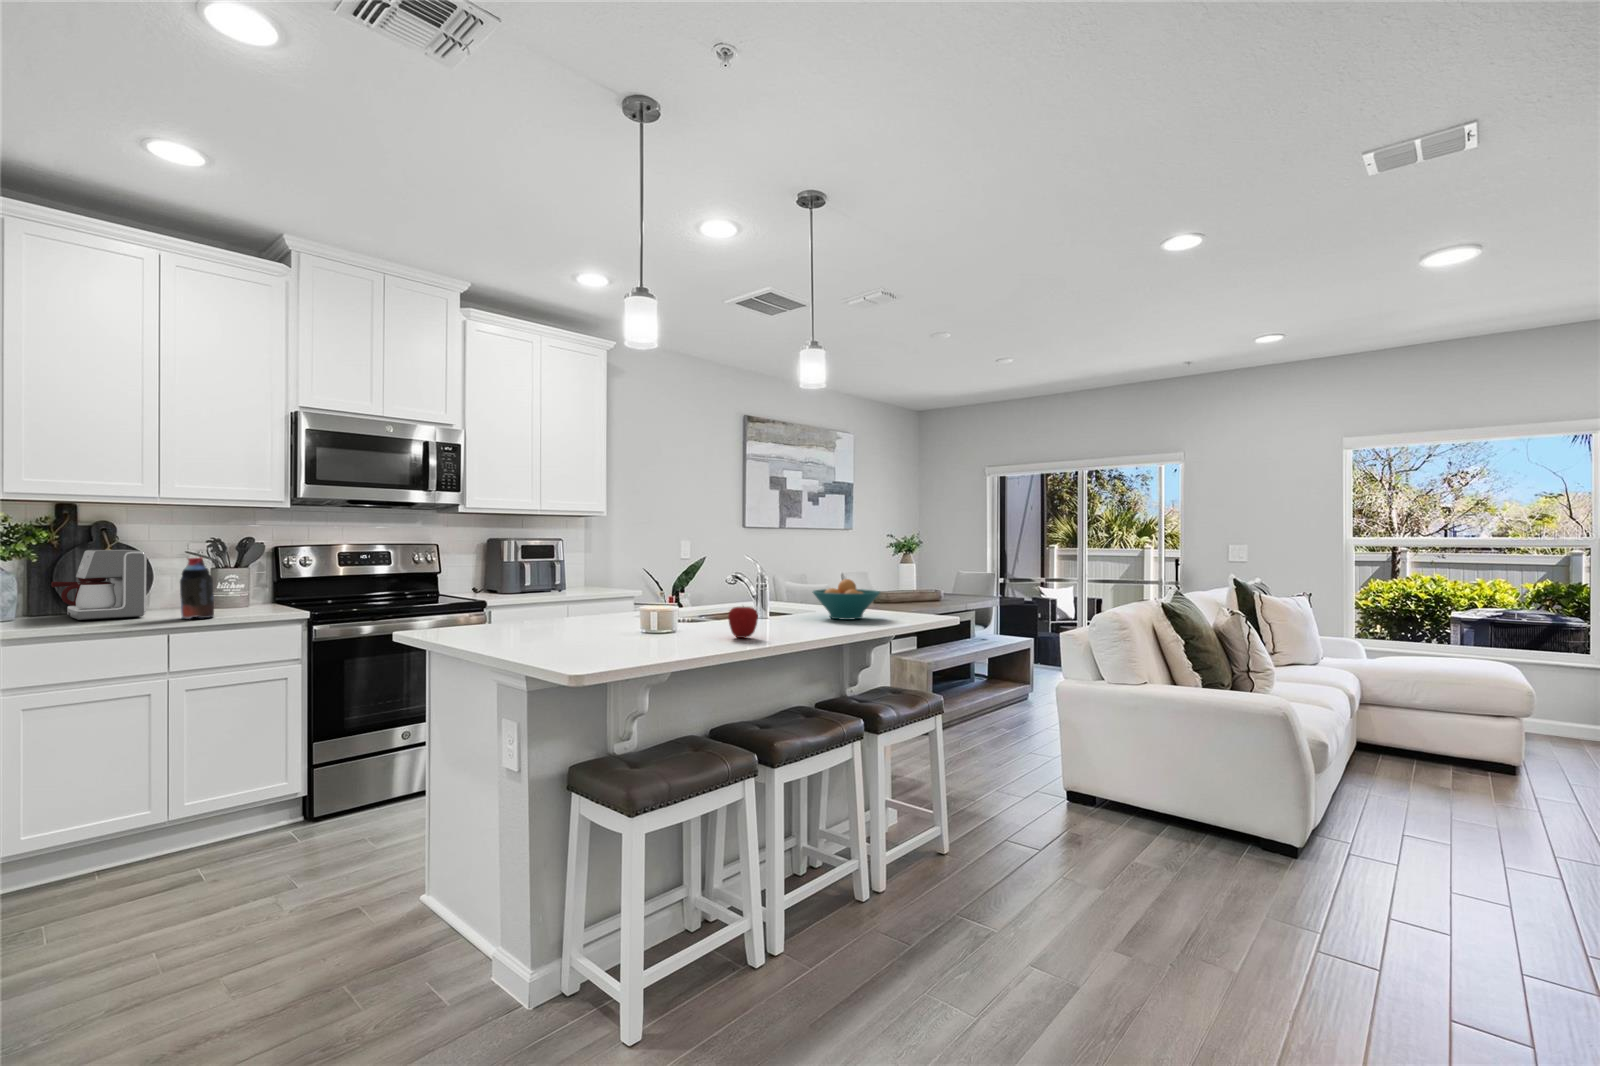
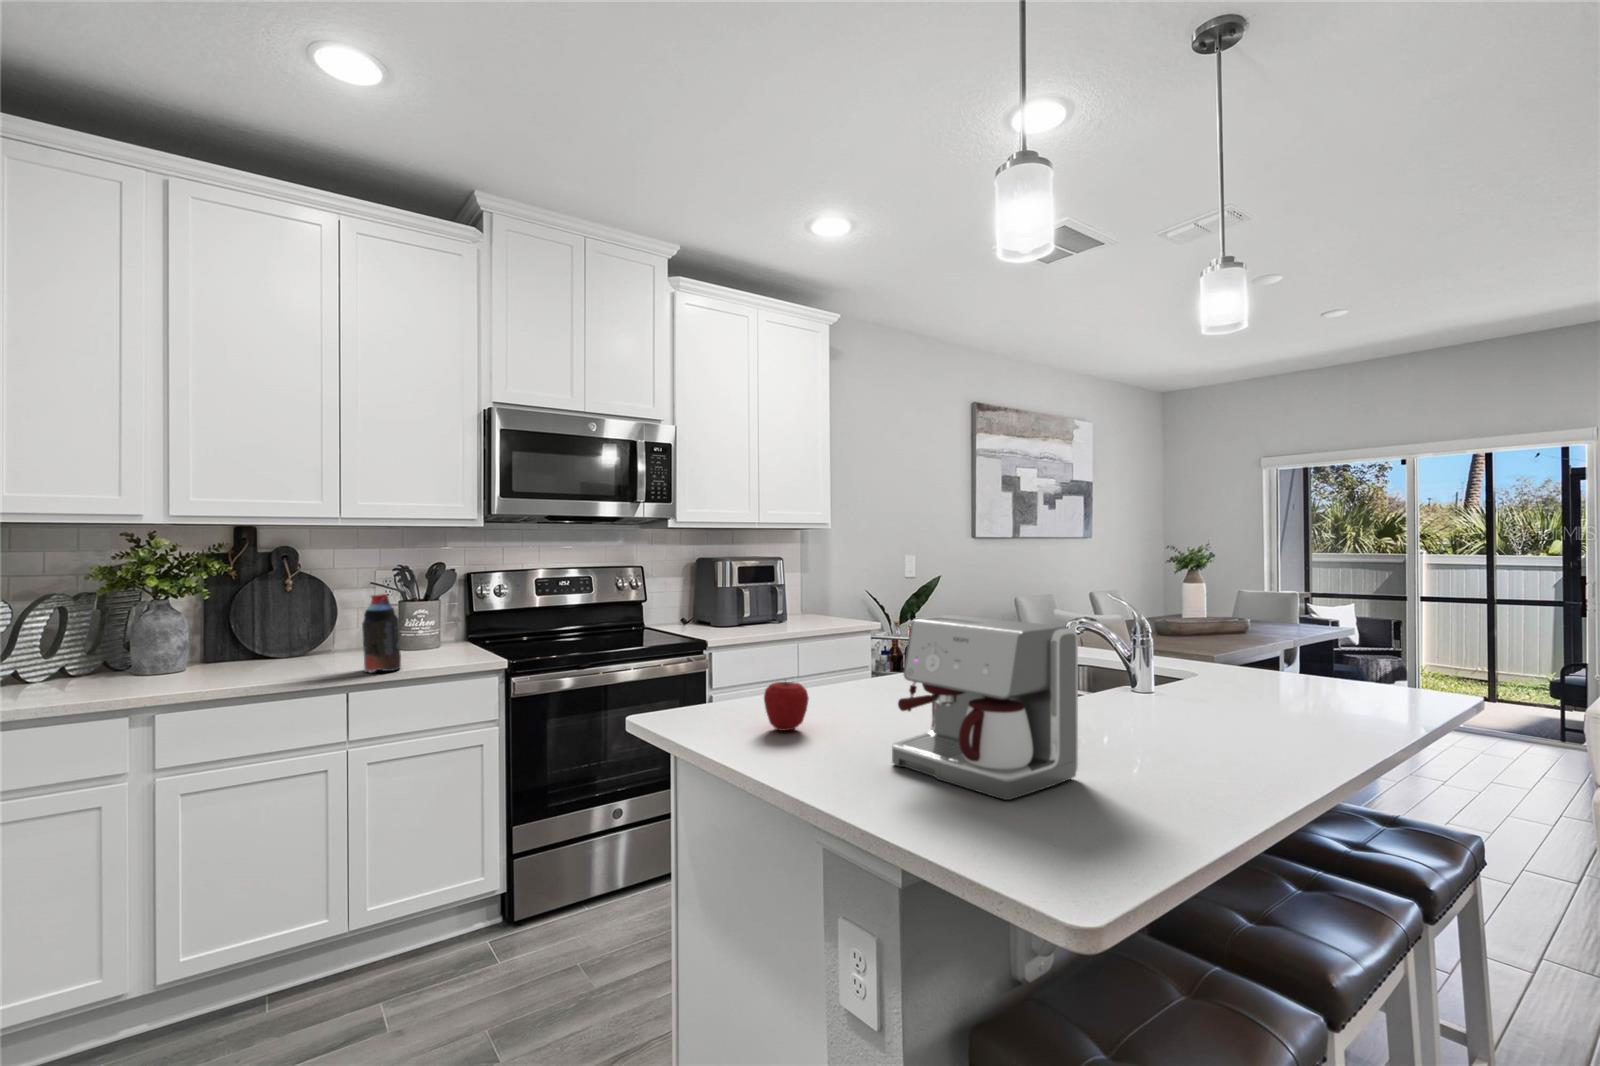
coffee maker: present [51,550,147,620] -> present [892,615,1078,800]
fruit bowl: present [813,579,880,620] -> none [1214,638,1340,705]
apple: present [728,606,758,638] -> present [764,682,809,731]

